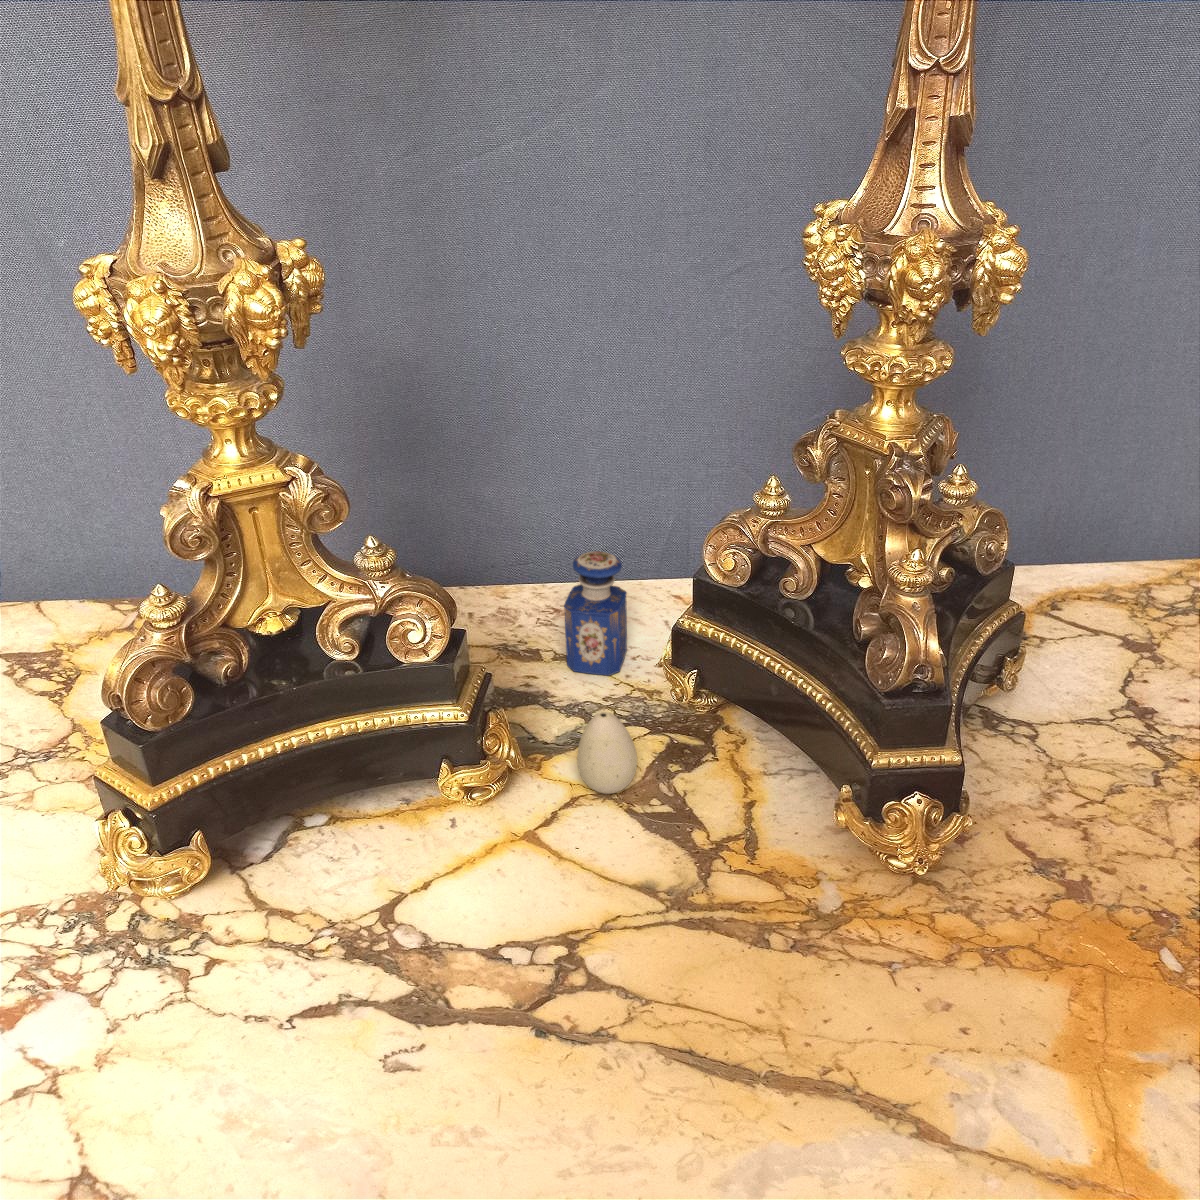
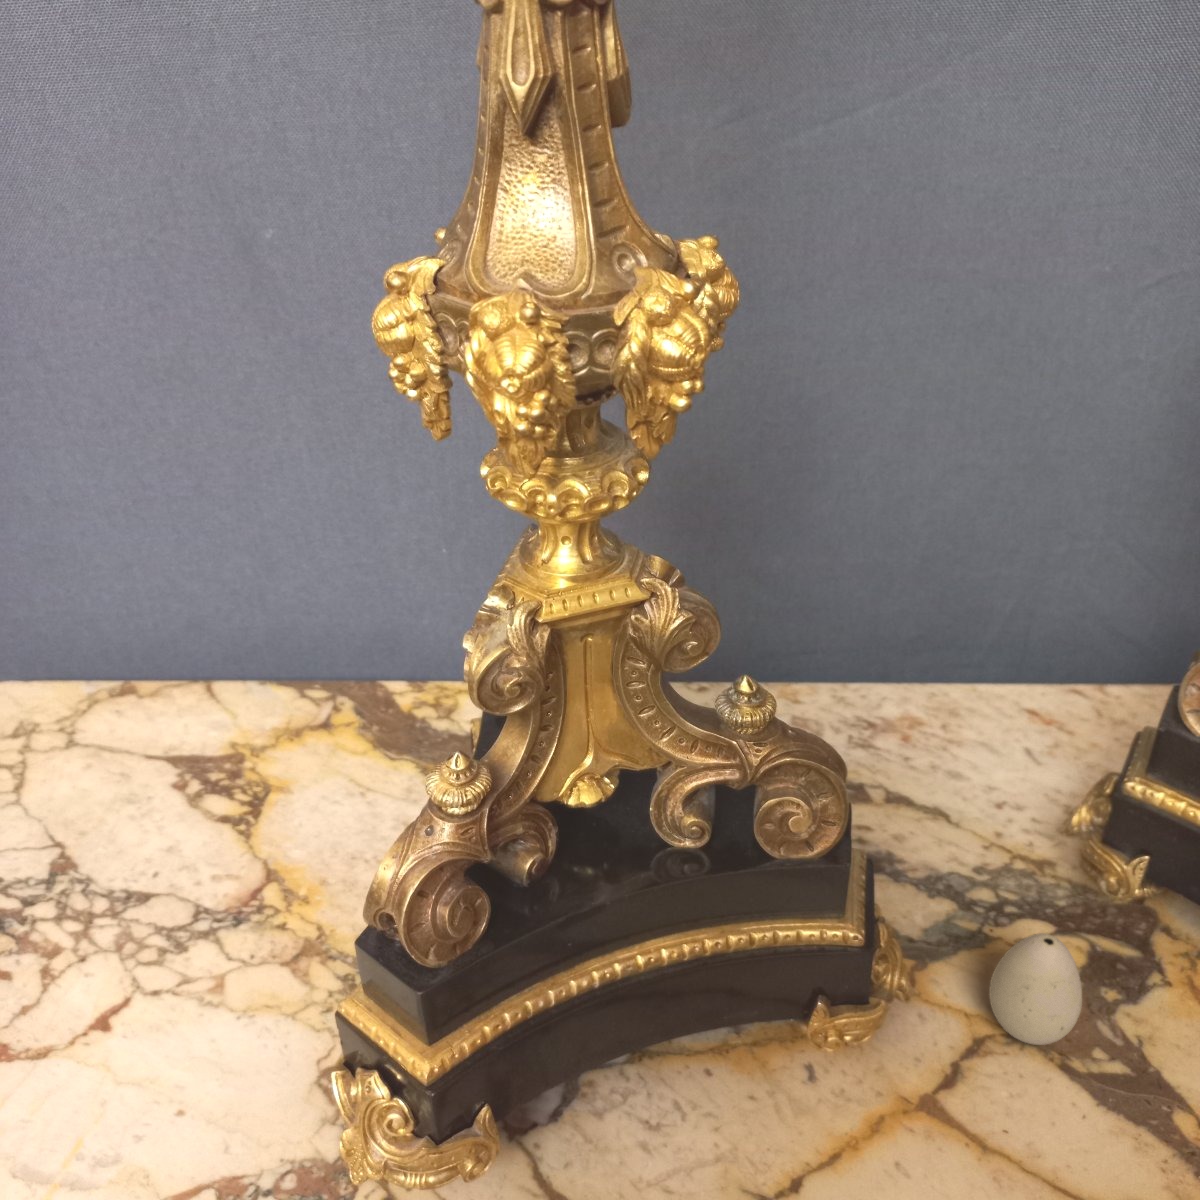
perfume bottle: present [564,551,627,676] -> none [902,670,999,833]

